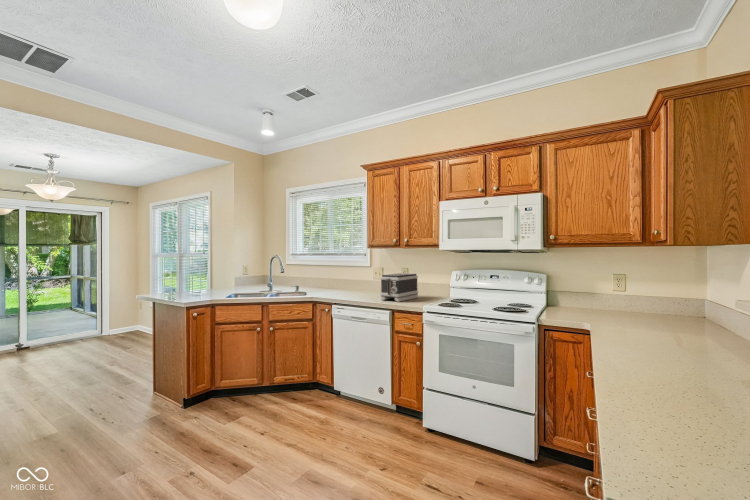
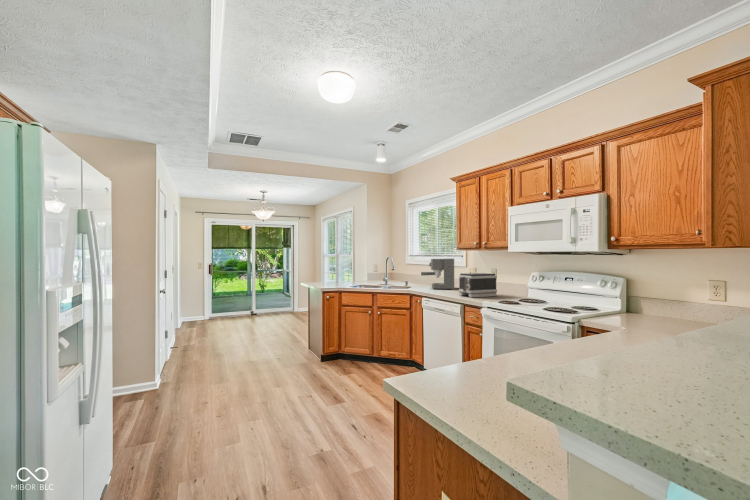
coffee maker: none [320,258,360,294] -> present [421,259,454,290]

